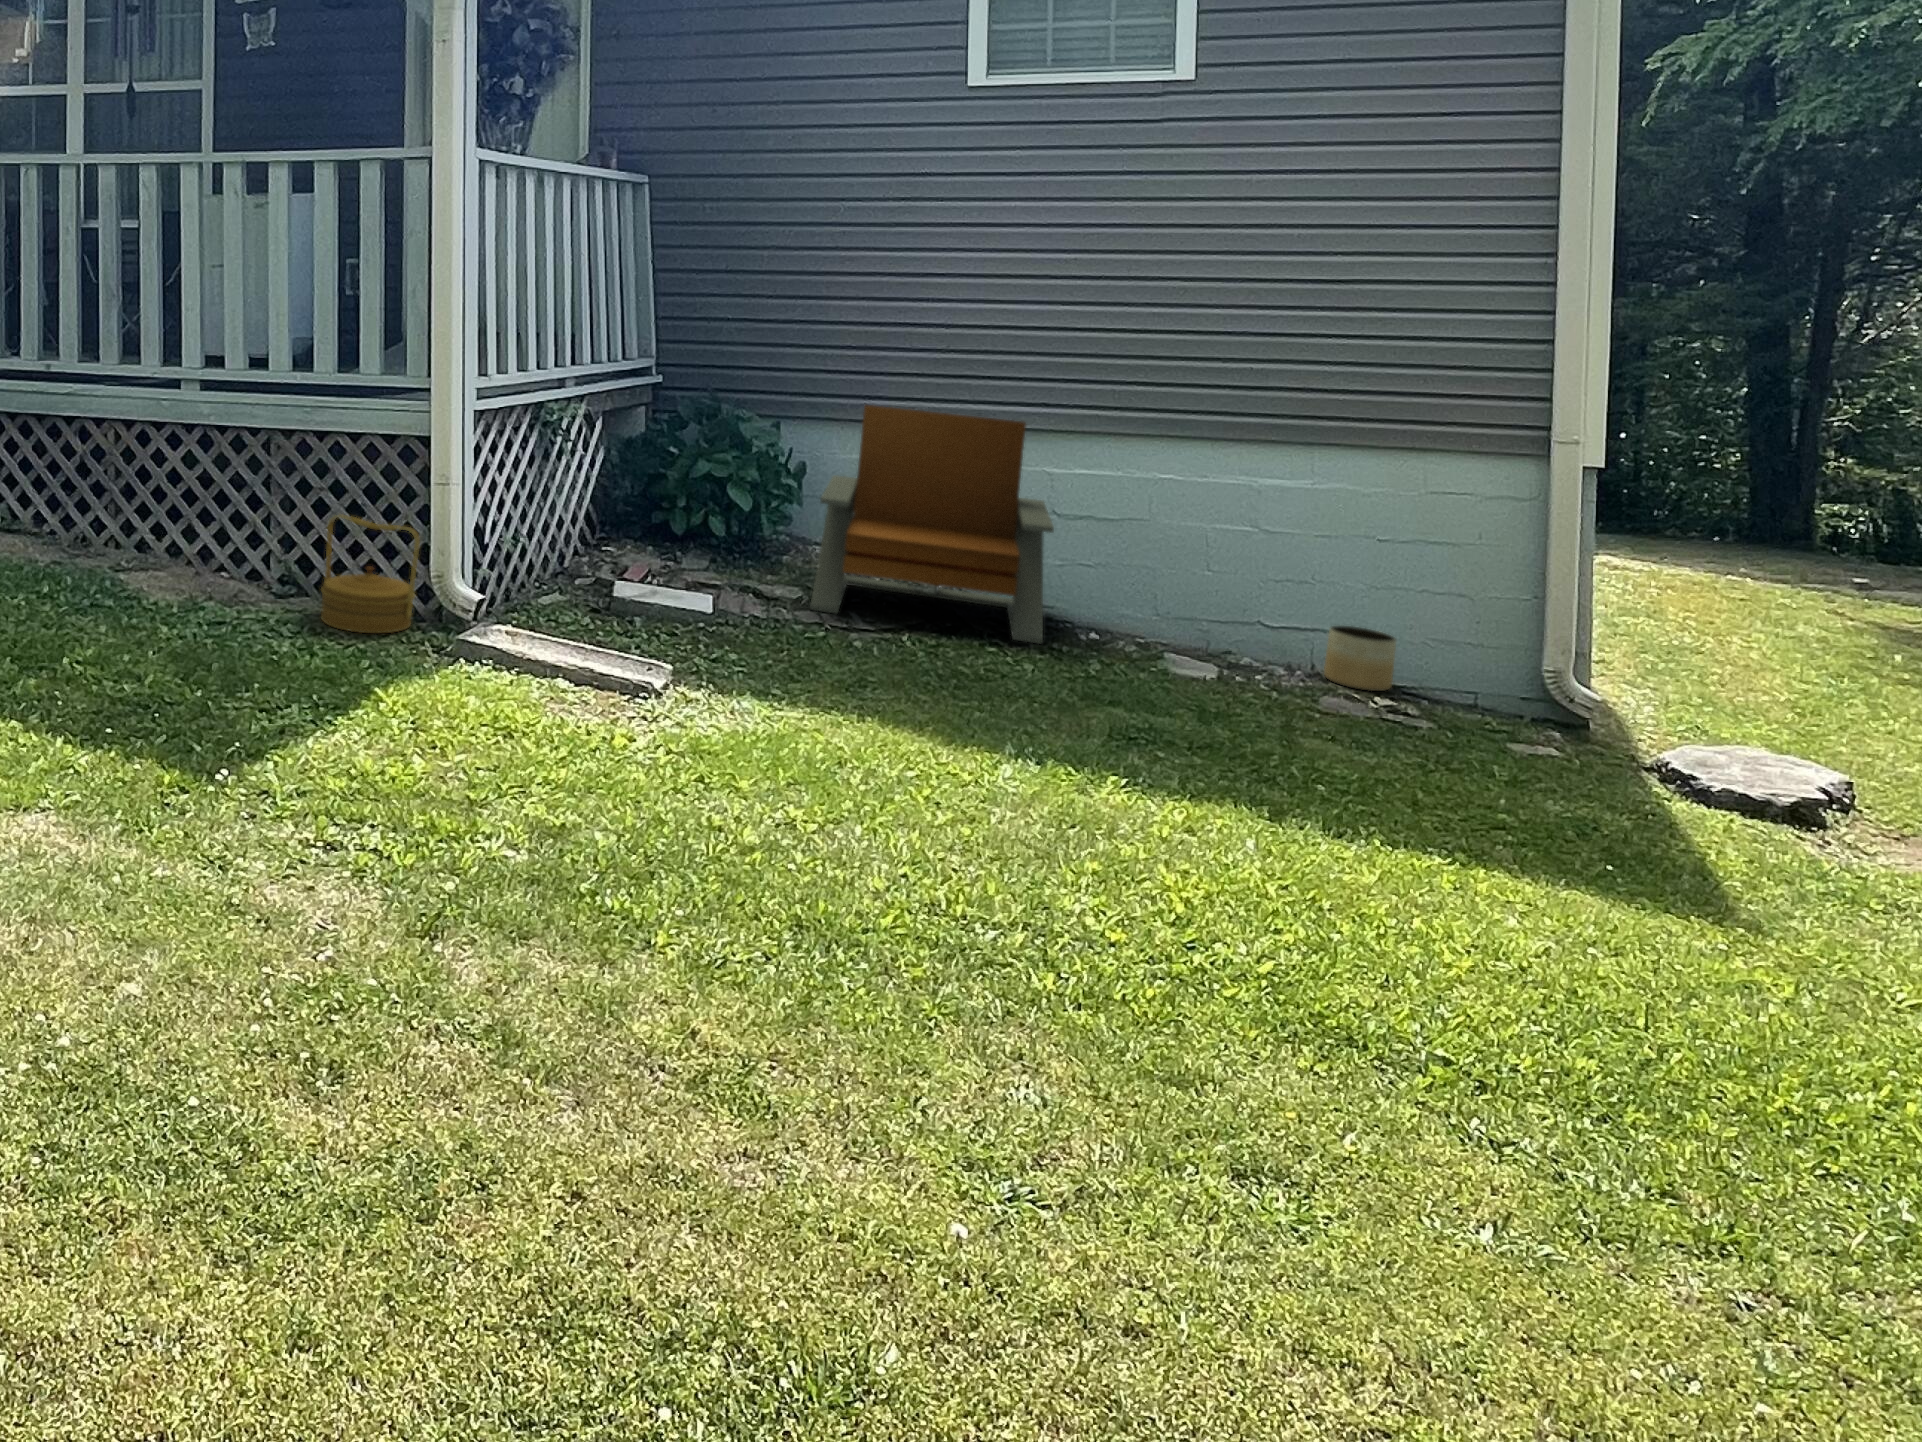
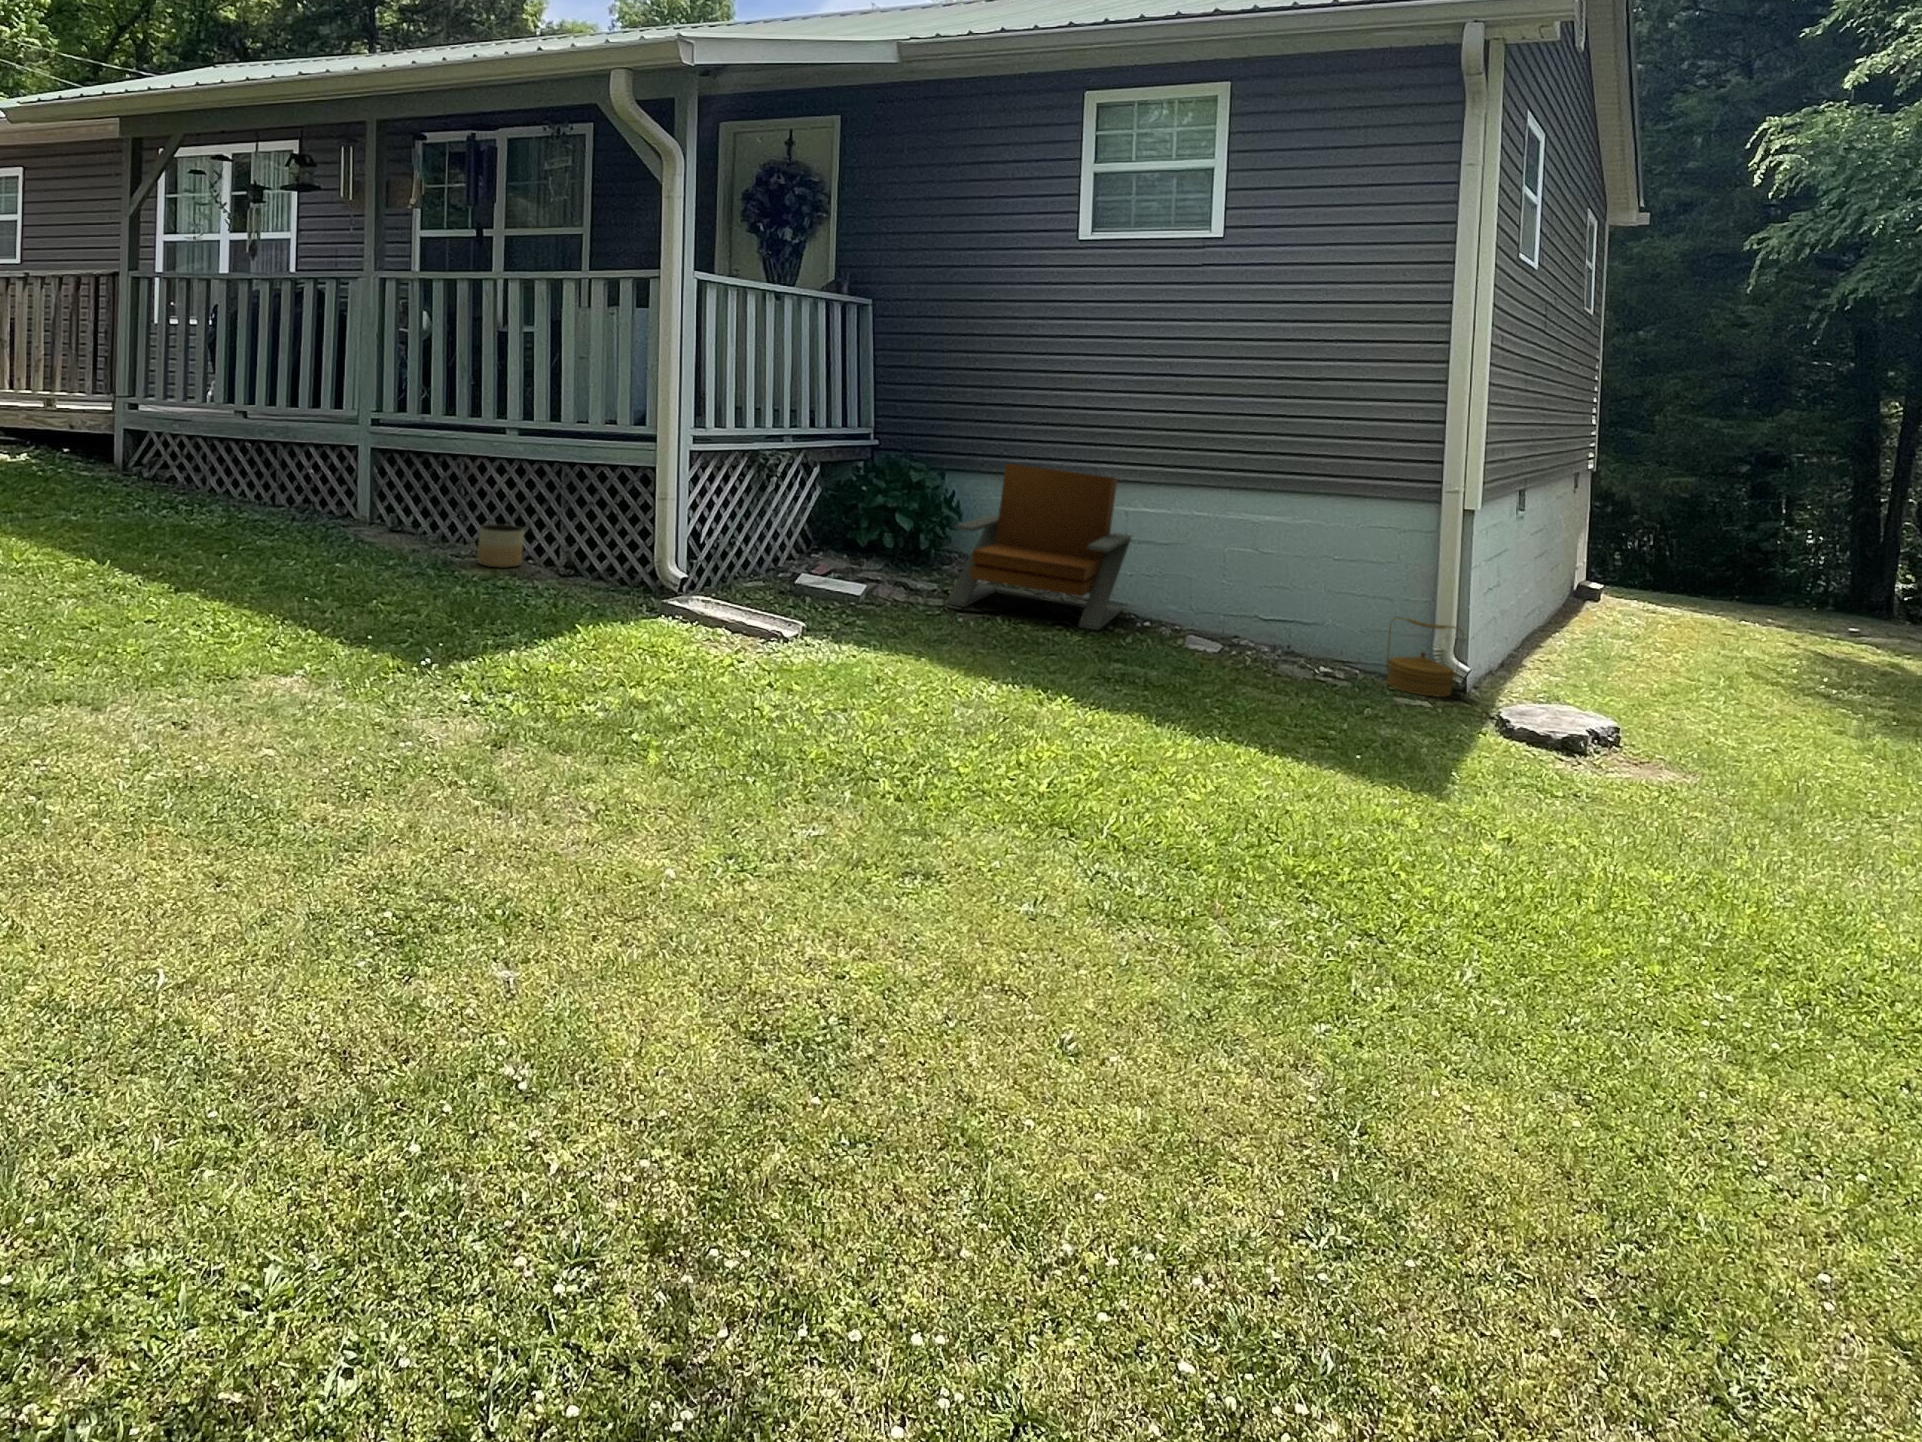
woven basket: present [321,514,420,633] -> present [1385,617,1463,697]
planter: present [1324,626,1396,691] -> present [477,524,524,568]

